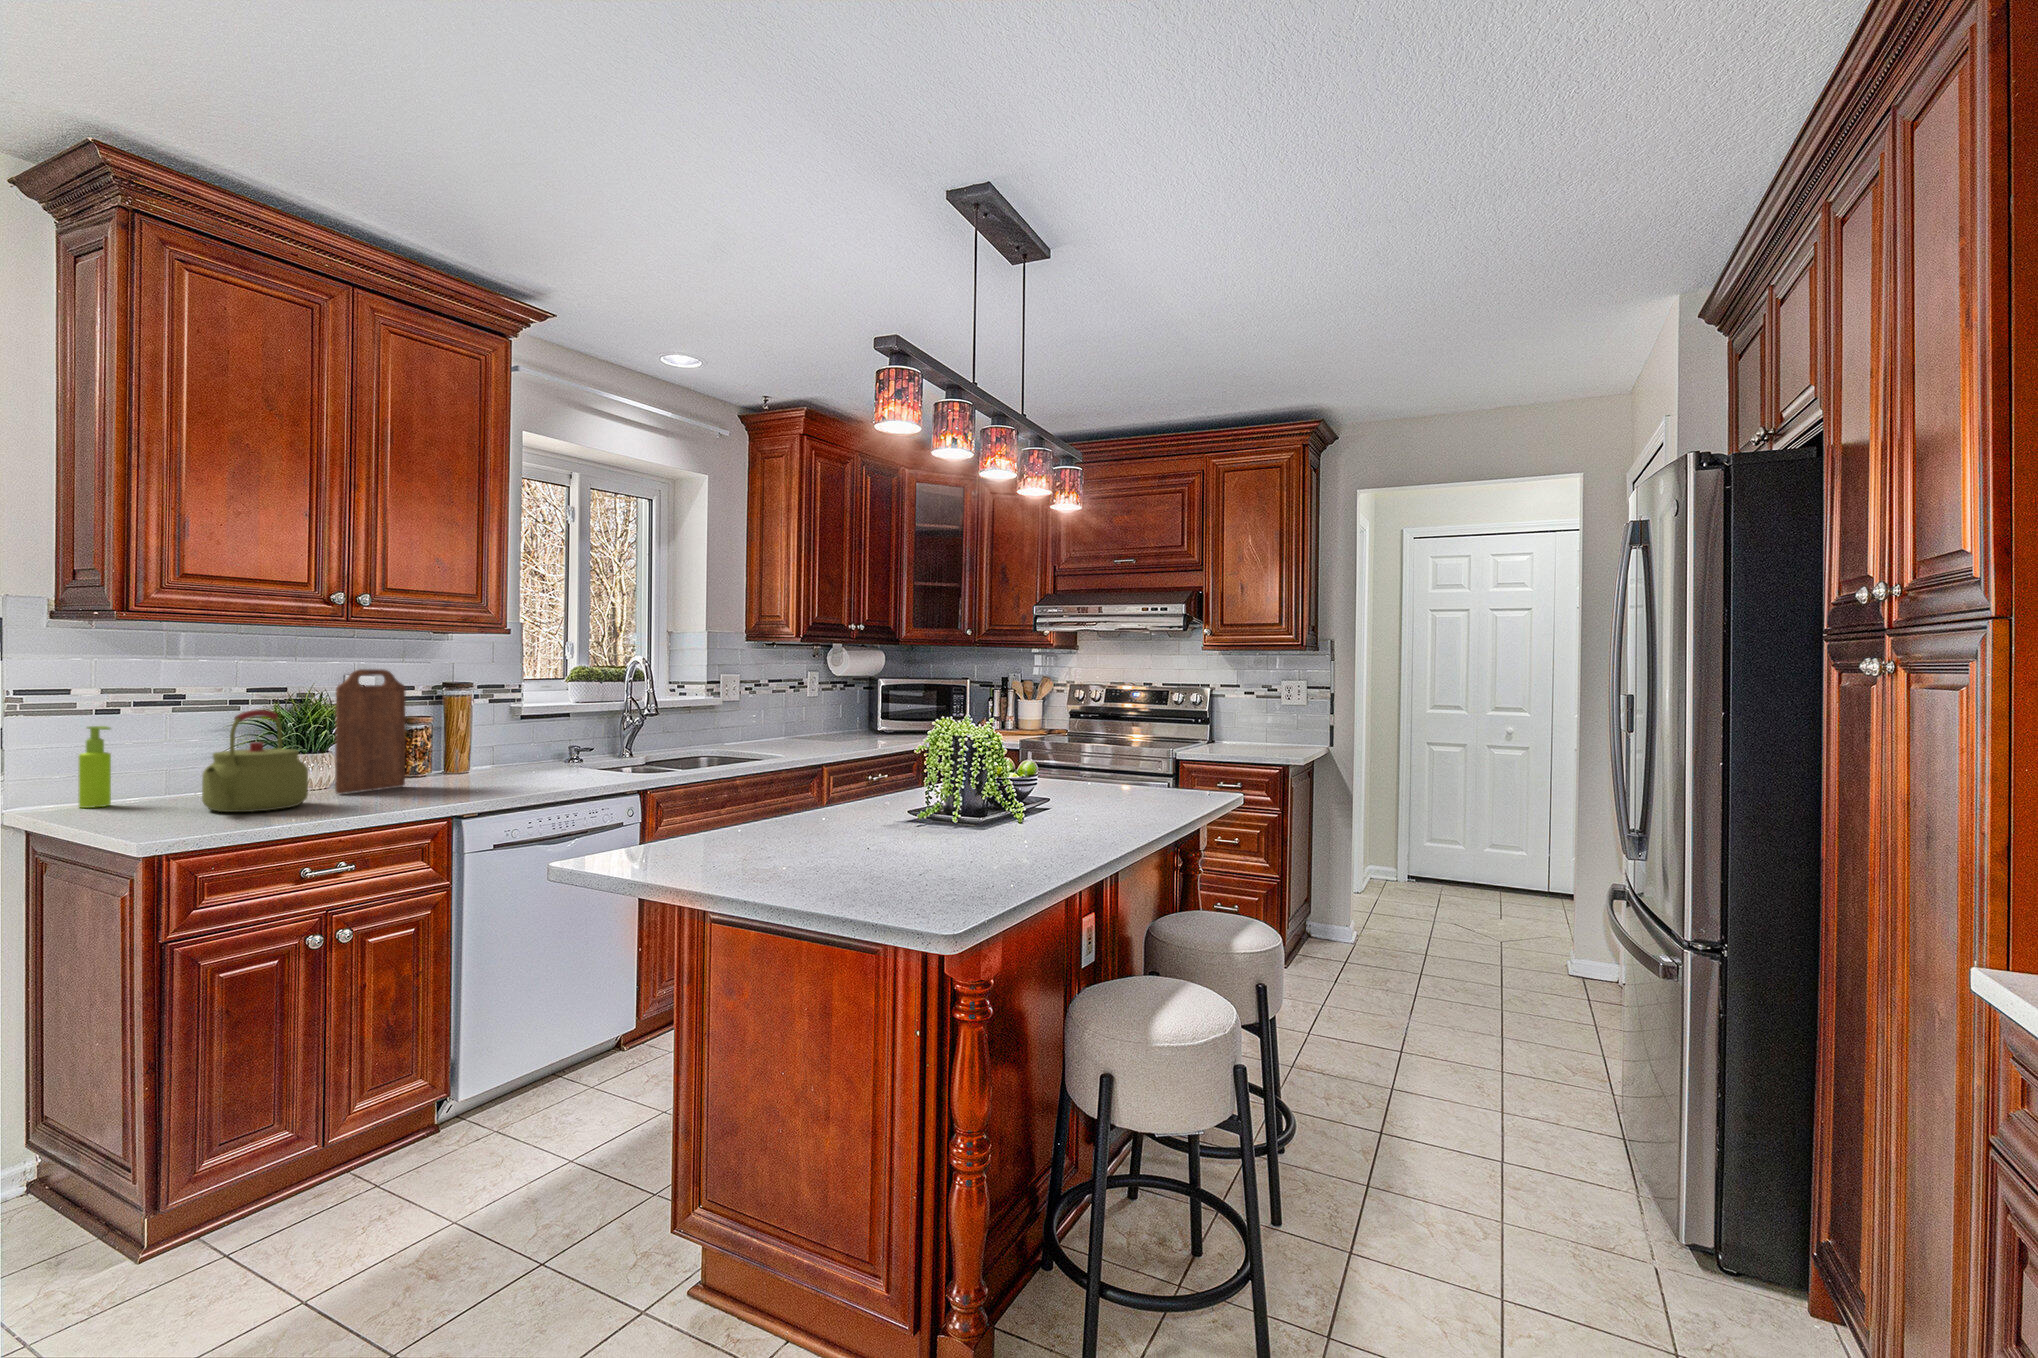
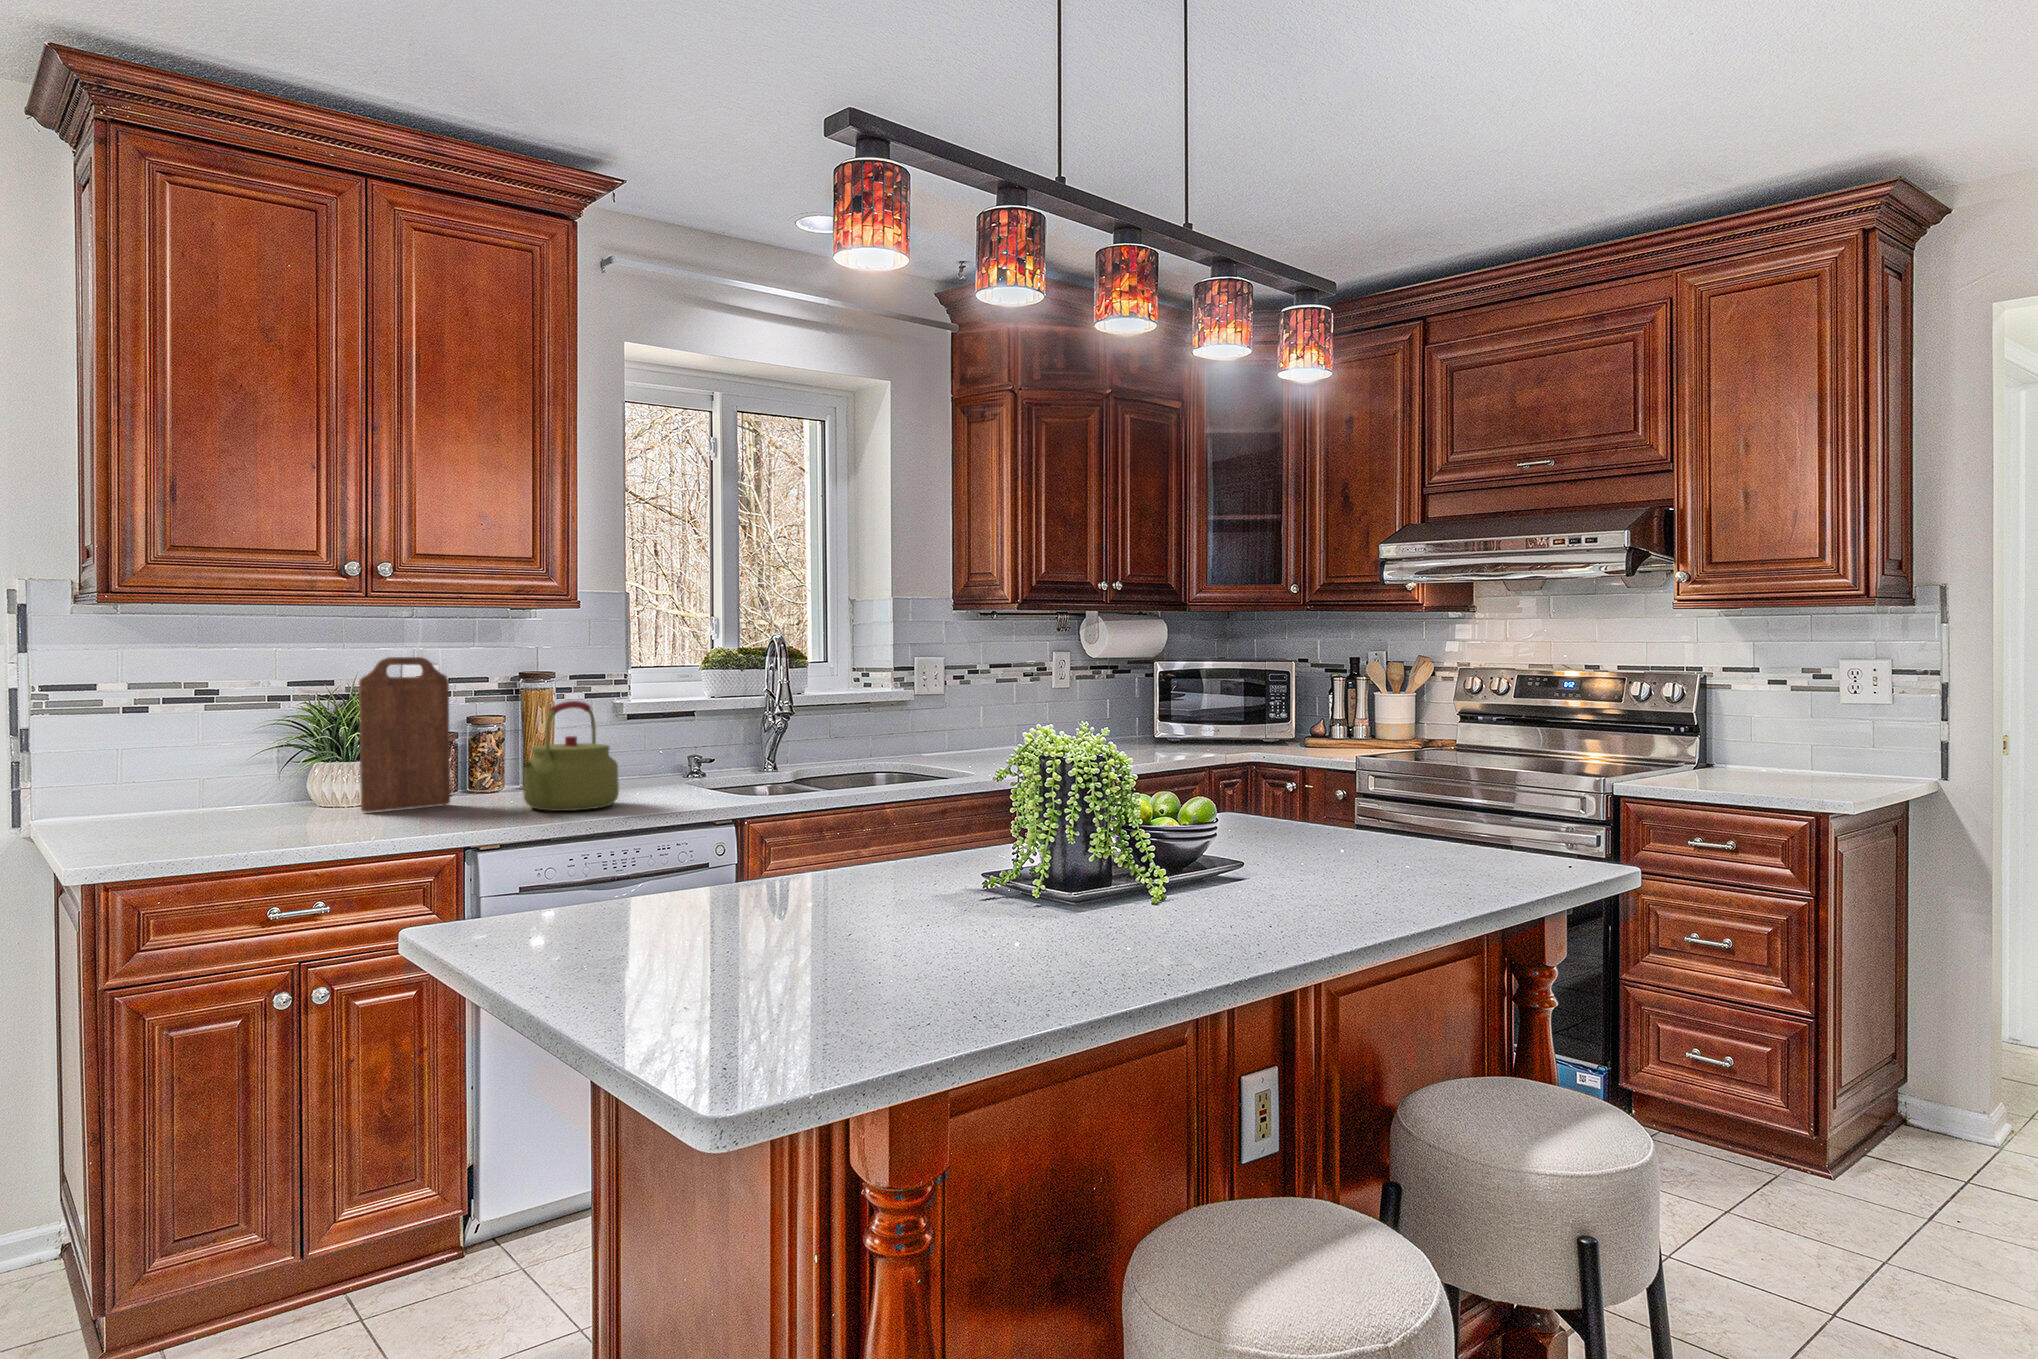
kettle: present [202,710,308,812] -> present [523,701,619,811]
soap dispenser: present [78,726,111,808] -> none [94,726,128,820]

